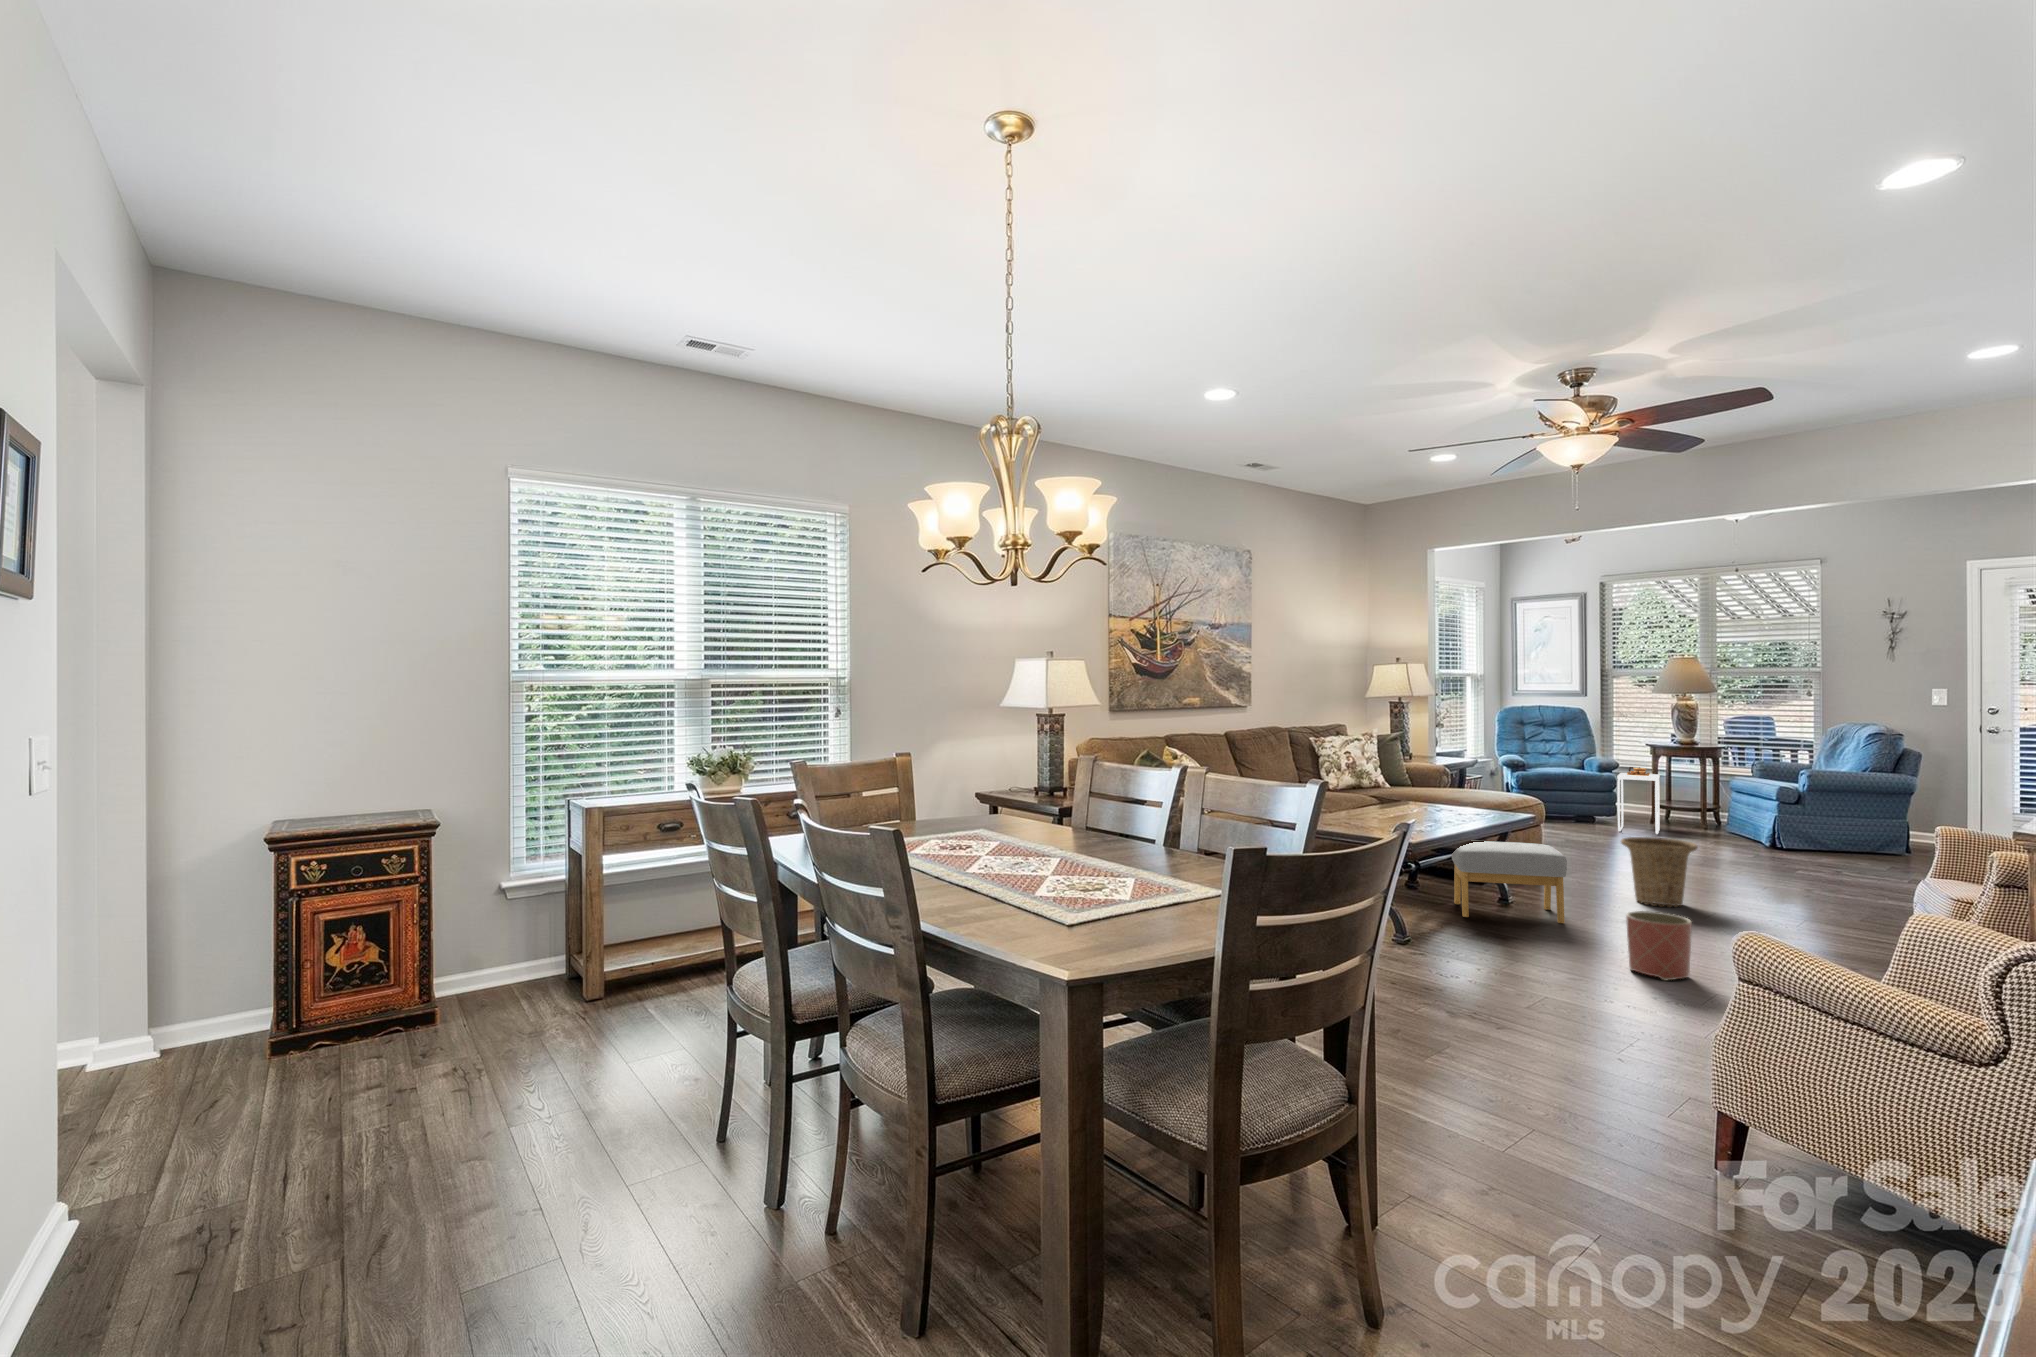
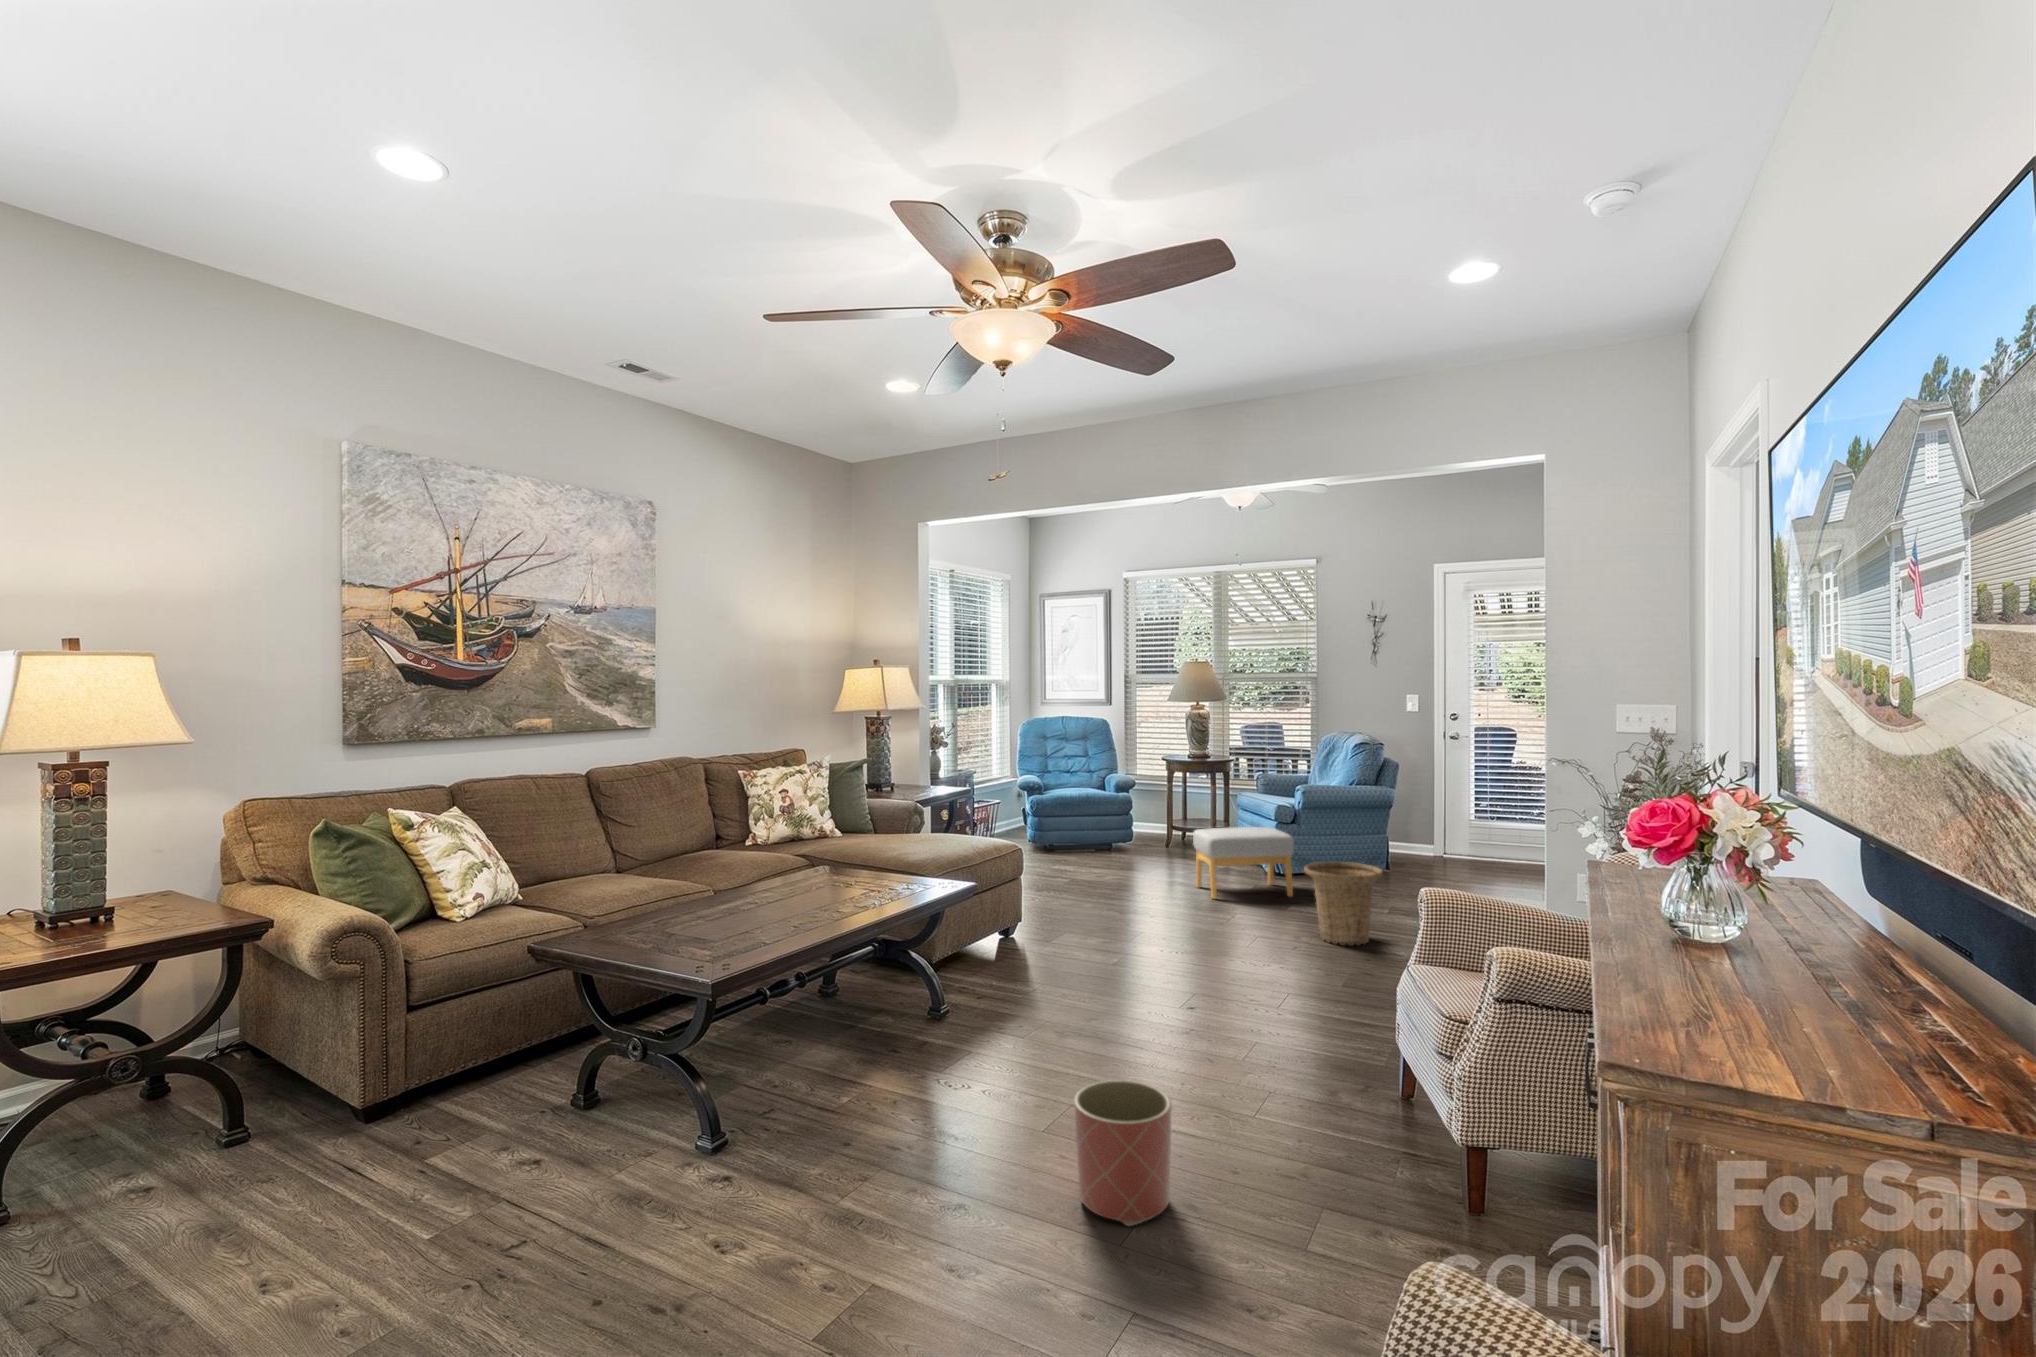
side table: present [1617,767,1660,834] -> none [1131,785,1174,861]
basket: present [1621,837,1698,907] -> present [1304,862,1383,945]
footstool: present [1451,841,1567,923] -> present [1193,827,1294,899]

